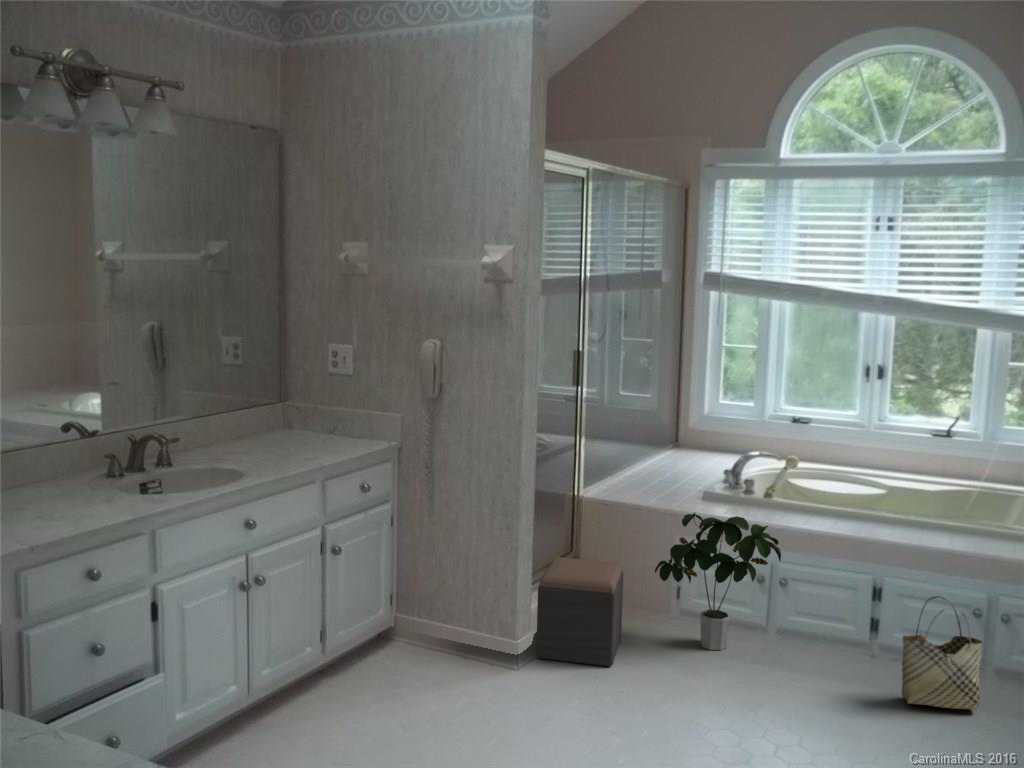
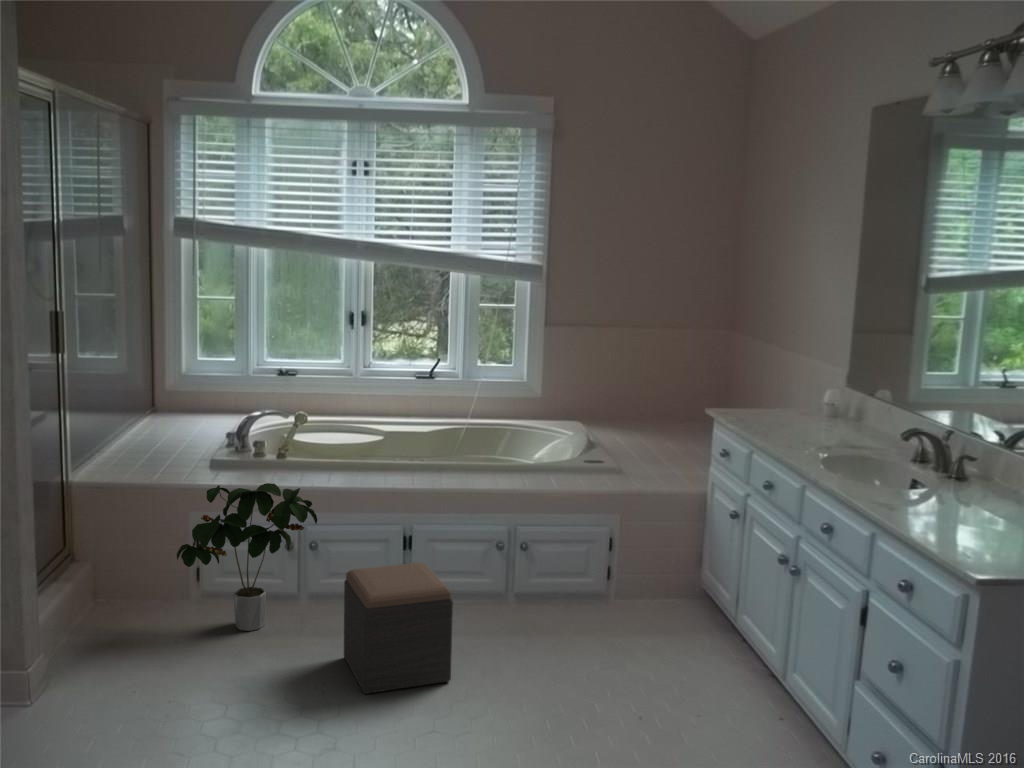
footstool: present [536,557,623,667] -> present [344,563,453,694]
woven basket: present [902,596,982,710] -> none [444,532,511,639]

